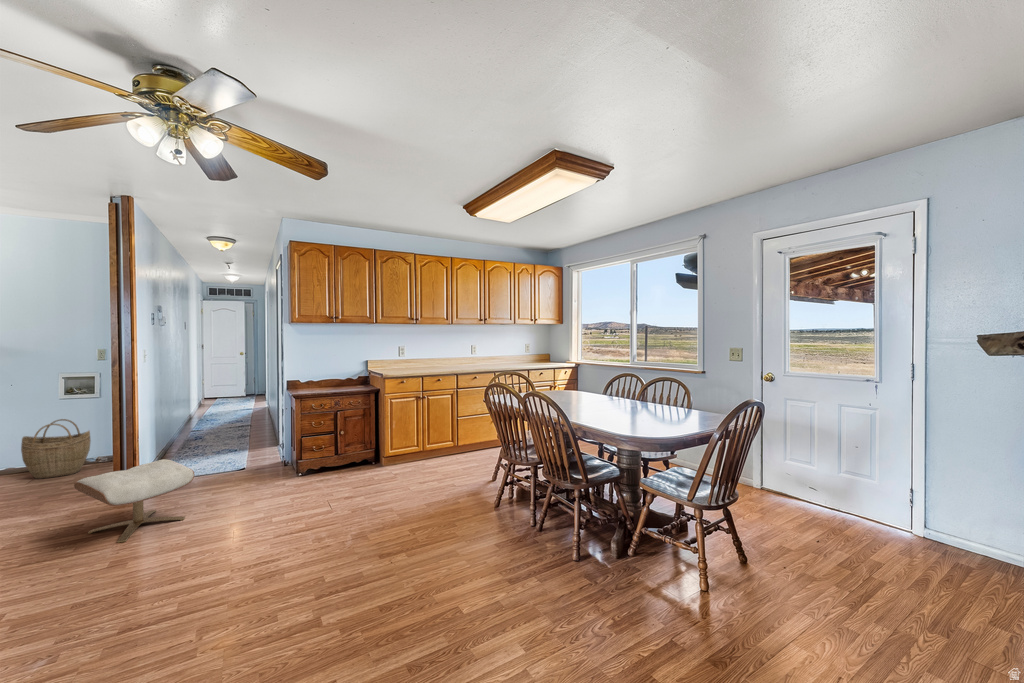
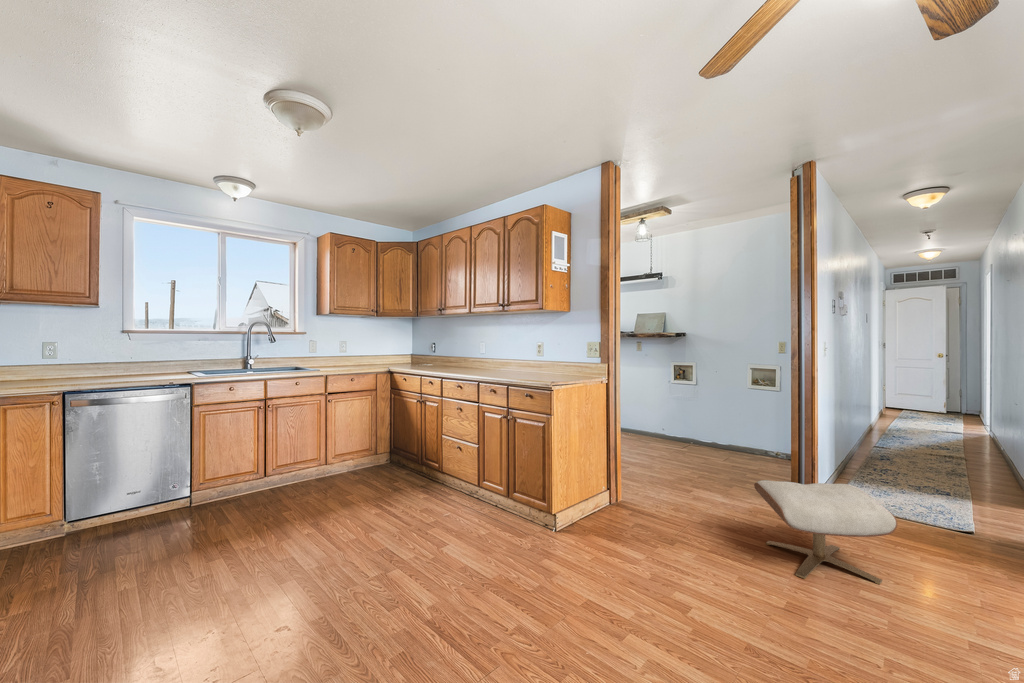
woven basket: present [21,419,91,479] -> none [720,408,771,464]

